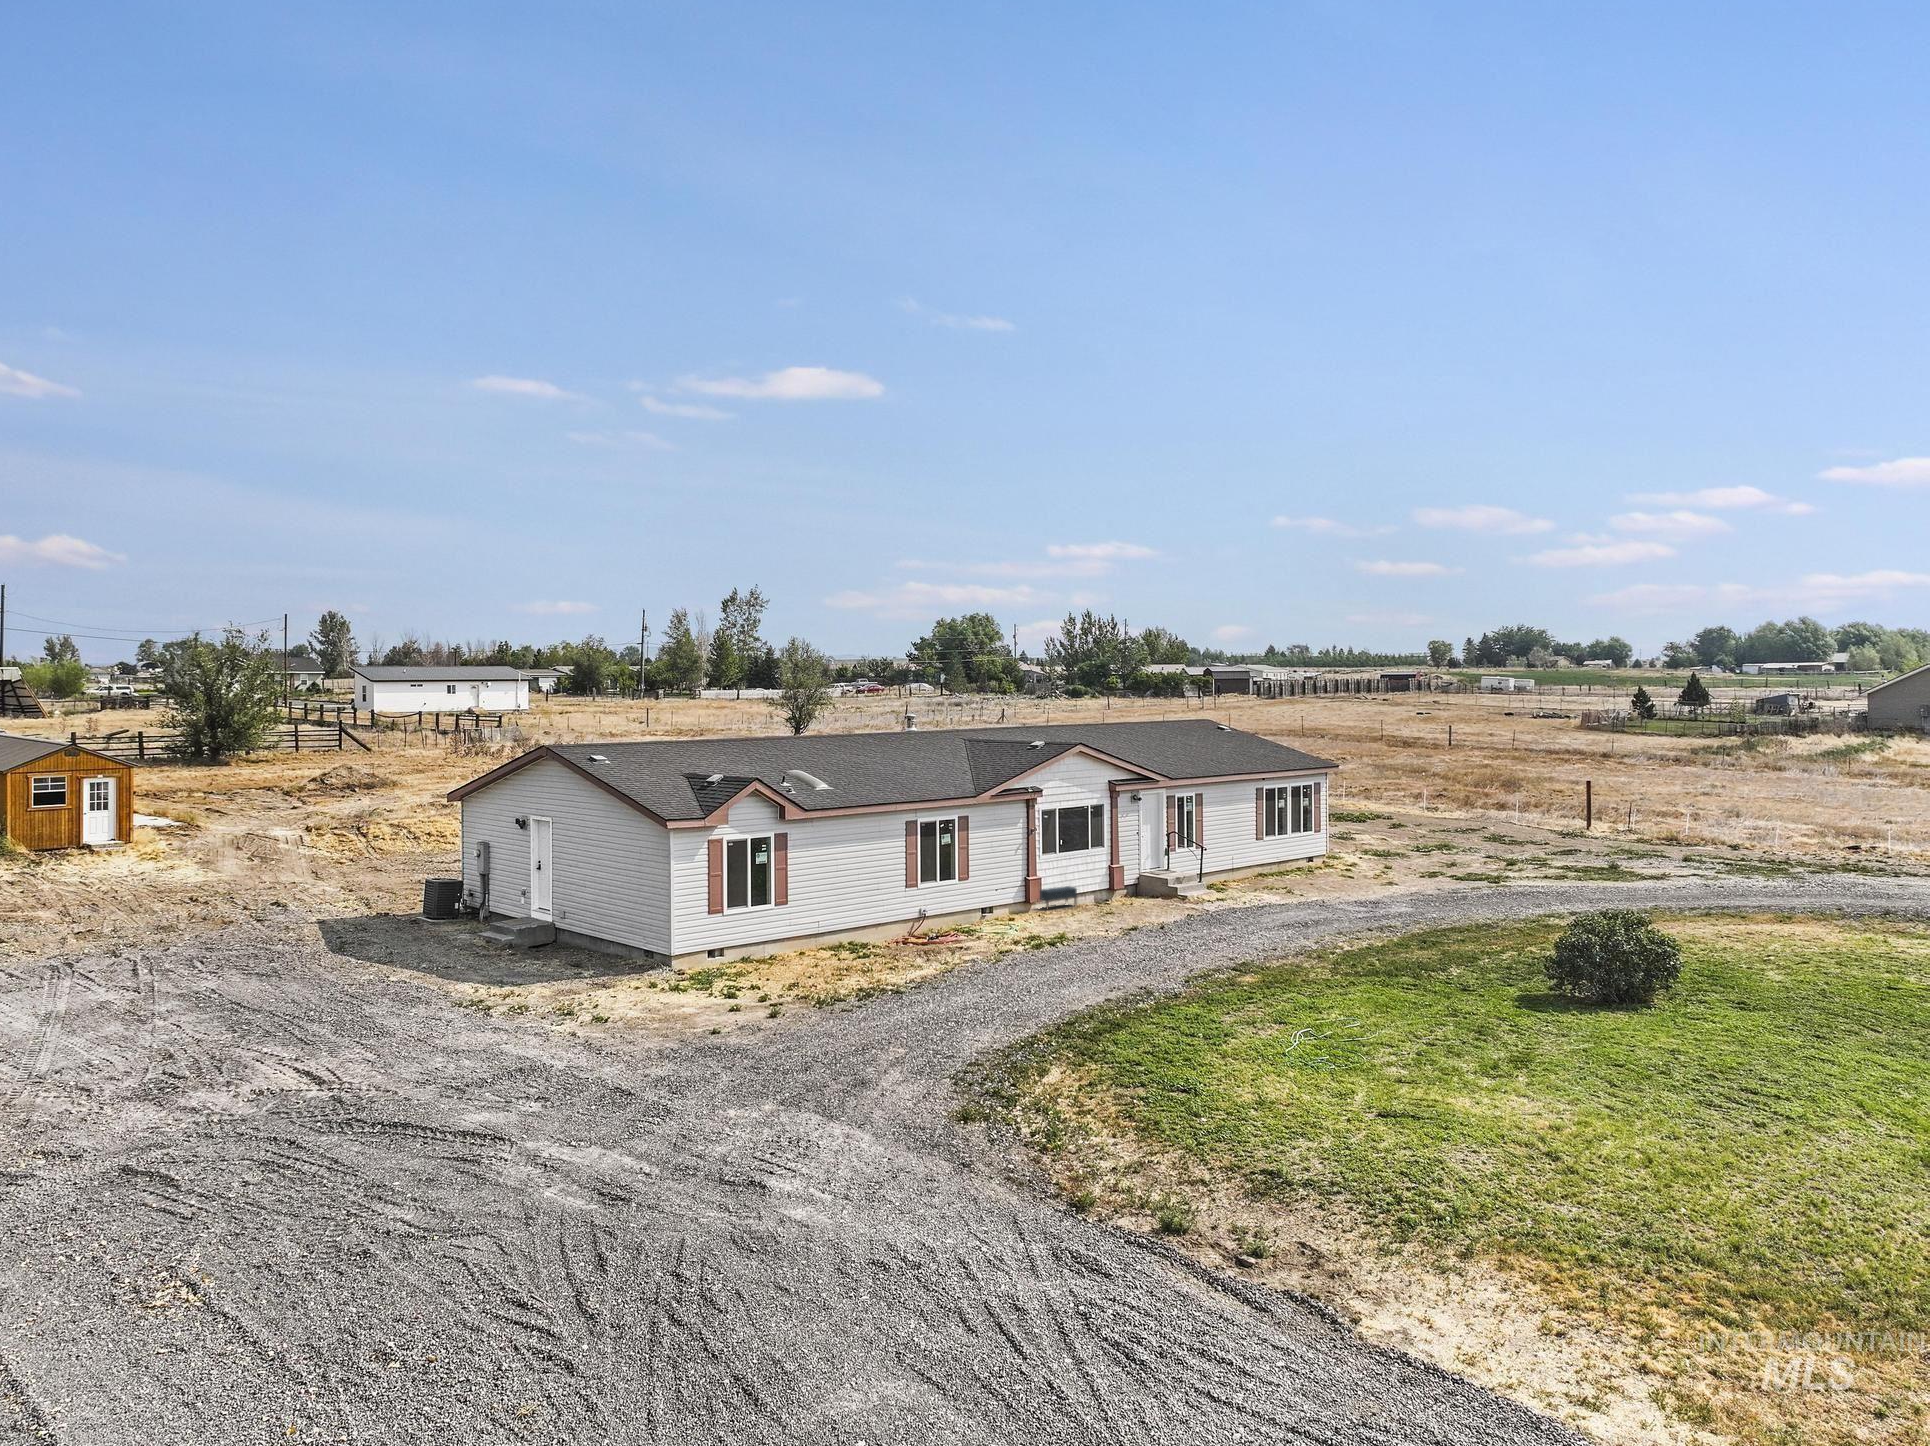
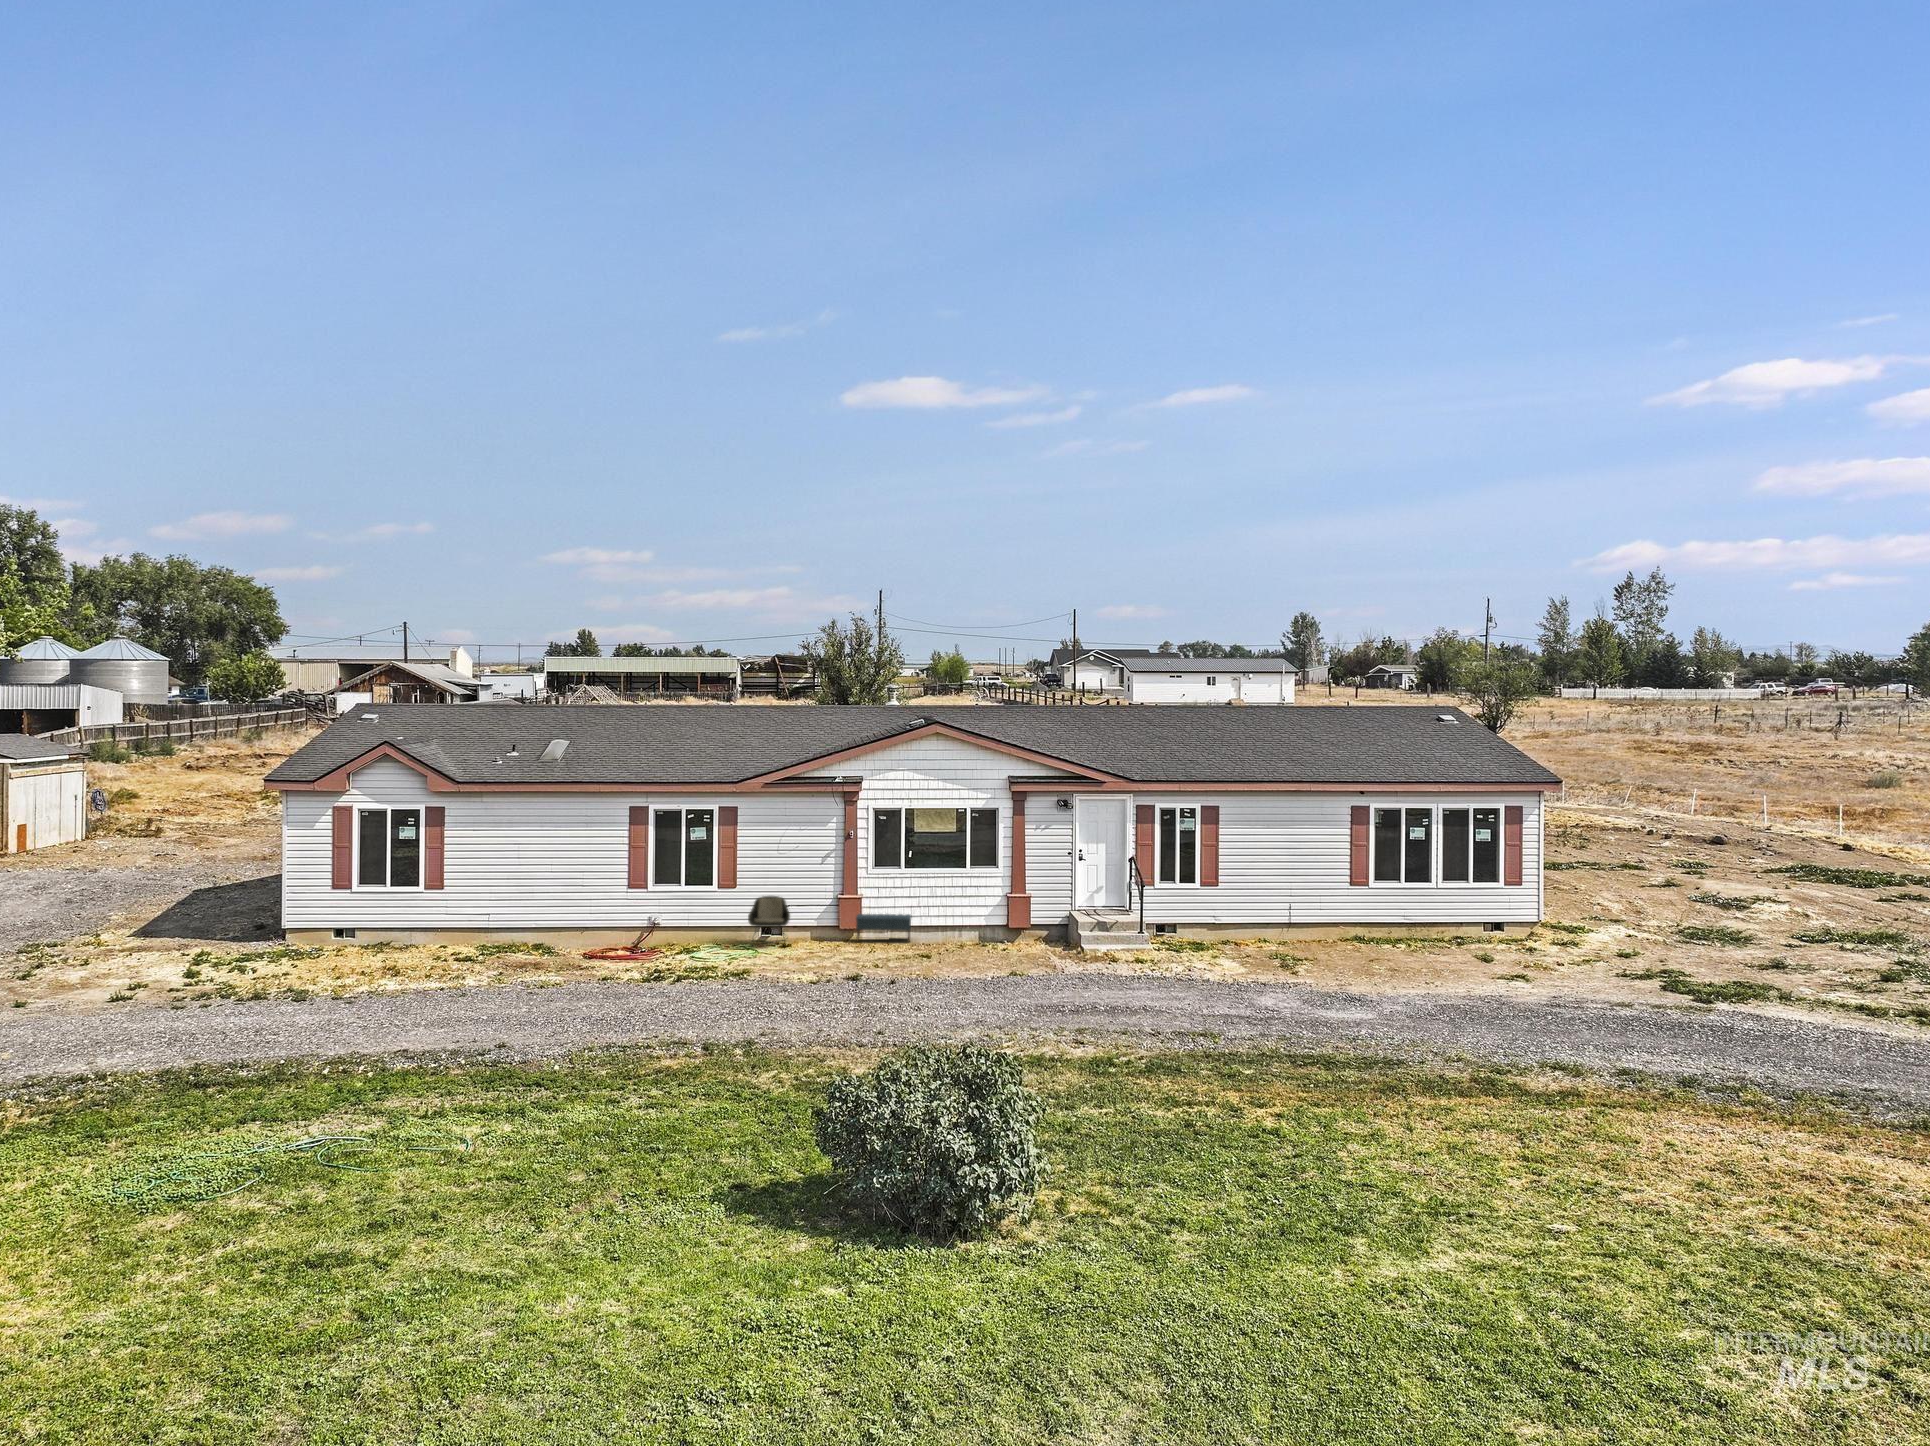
lounge chair: none [982,882,1020,921] -> present [748,896,790,944]

